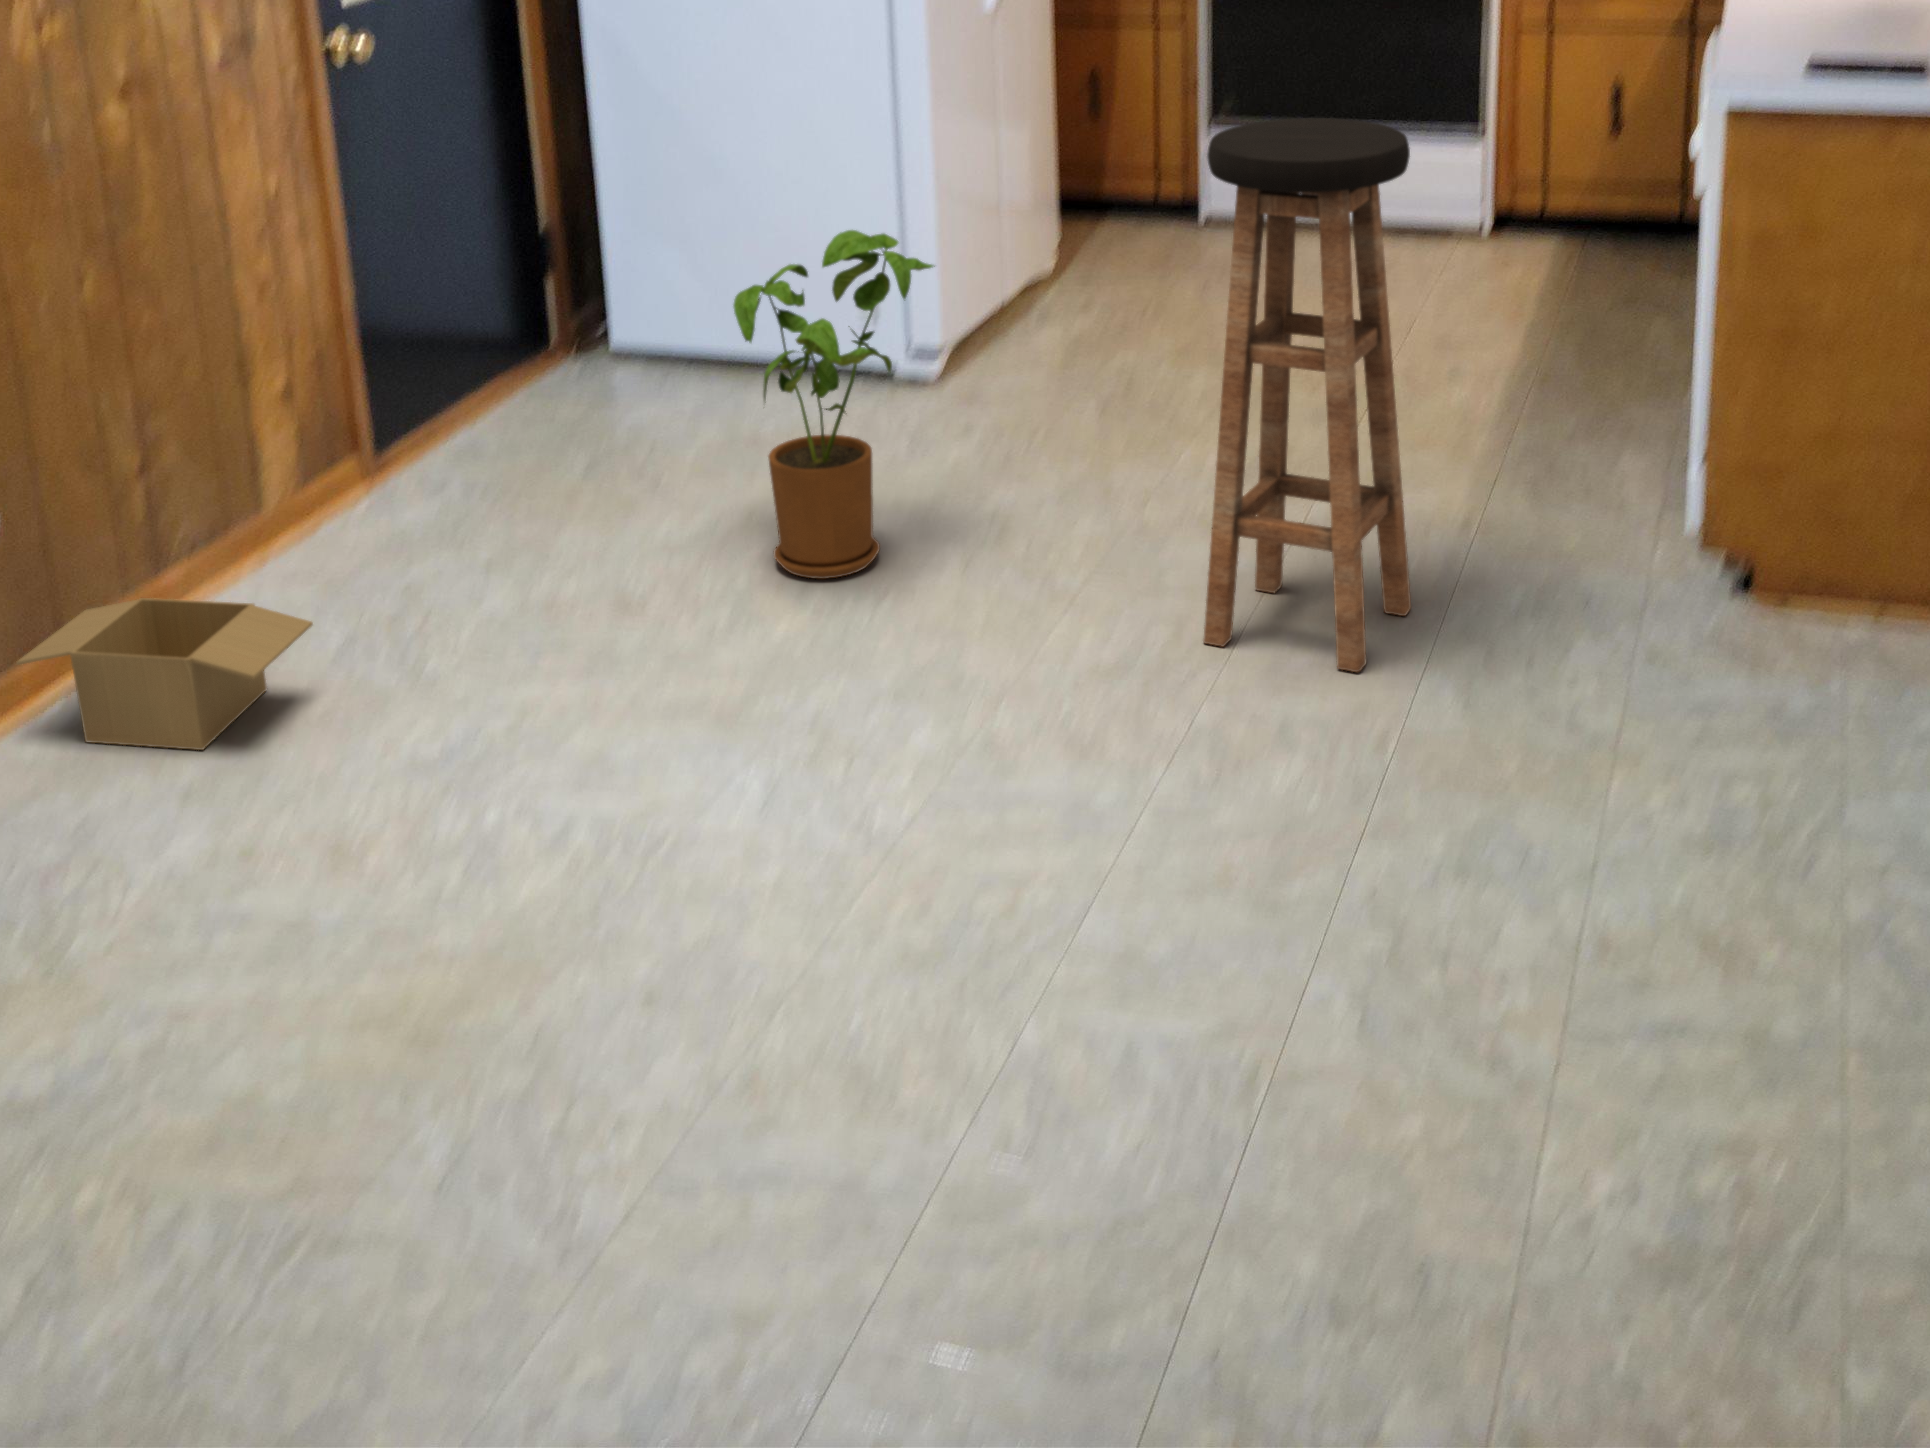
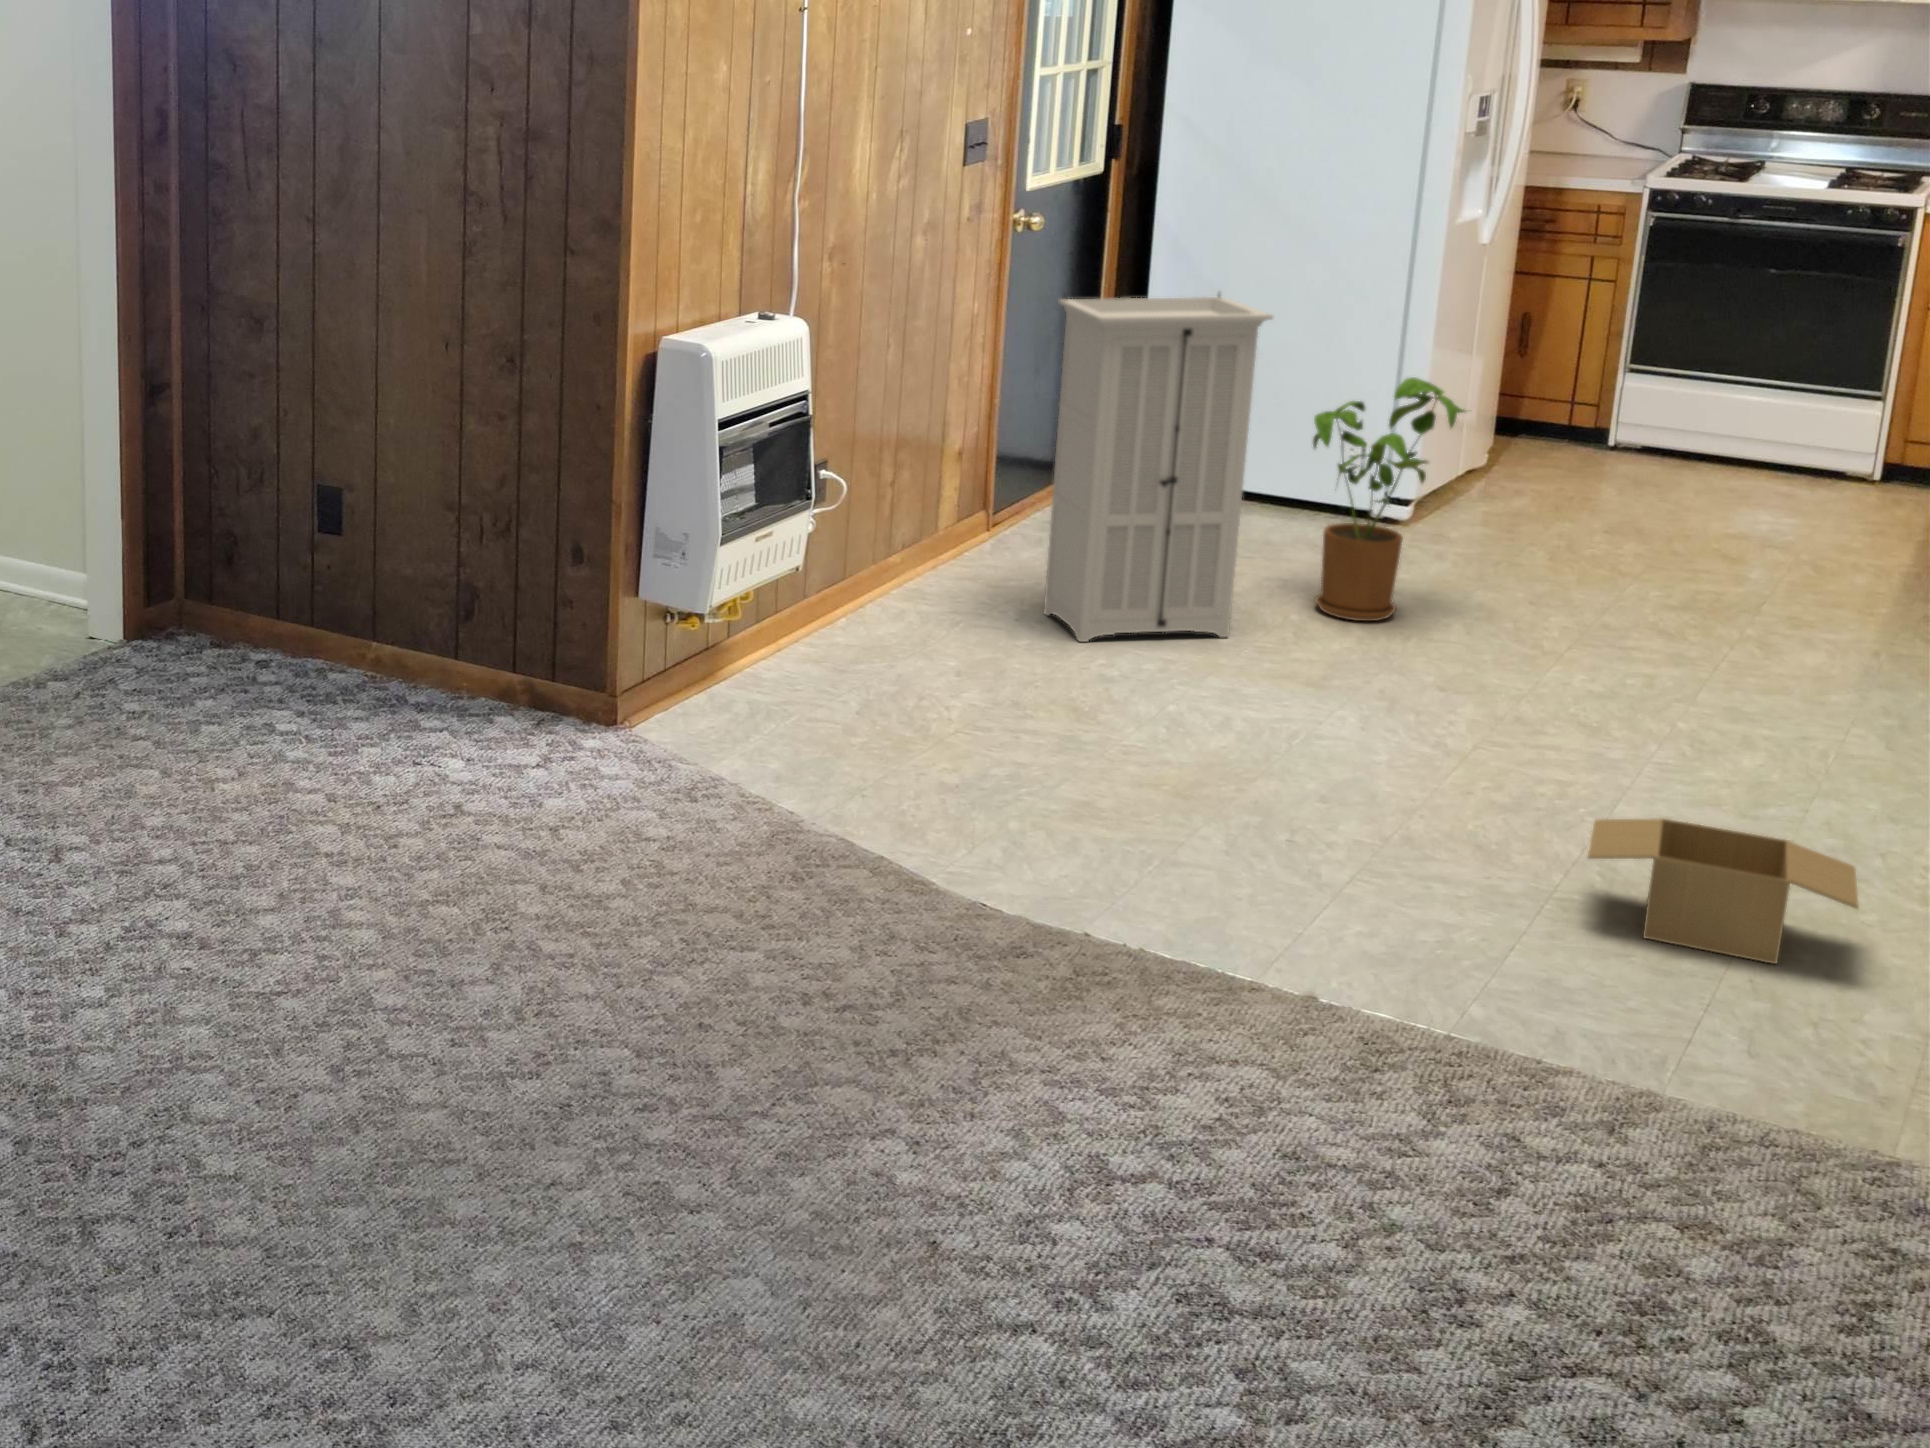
bar stool: present [1203,118,1411,672] -> none [1661,329,1876,718]
storage cabinet: none [305,141,634,698] -> present [1044,292,1273,642]
cardboard box: present [17,598,313,750] -> present [1588,818,1859,965]

